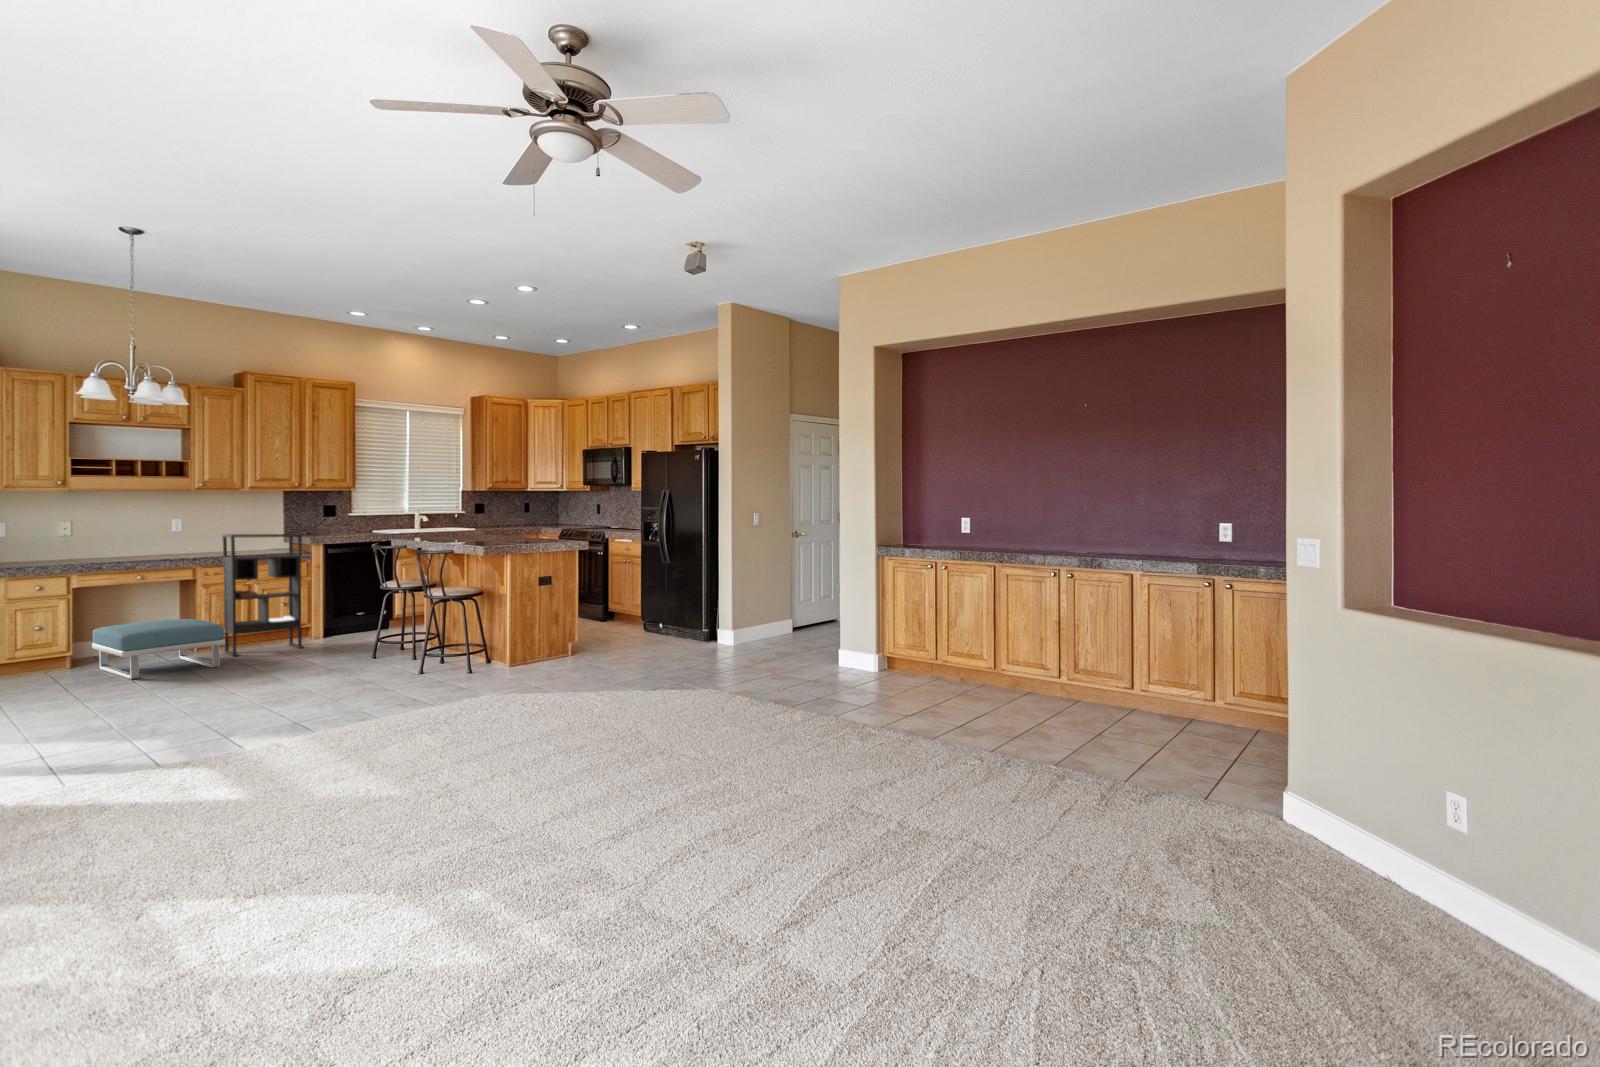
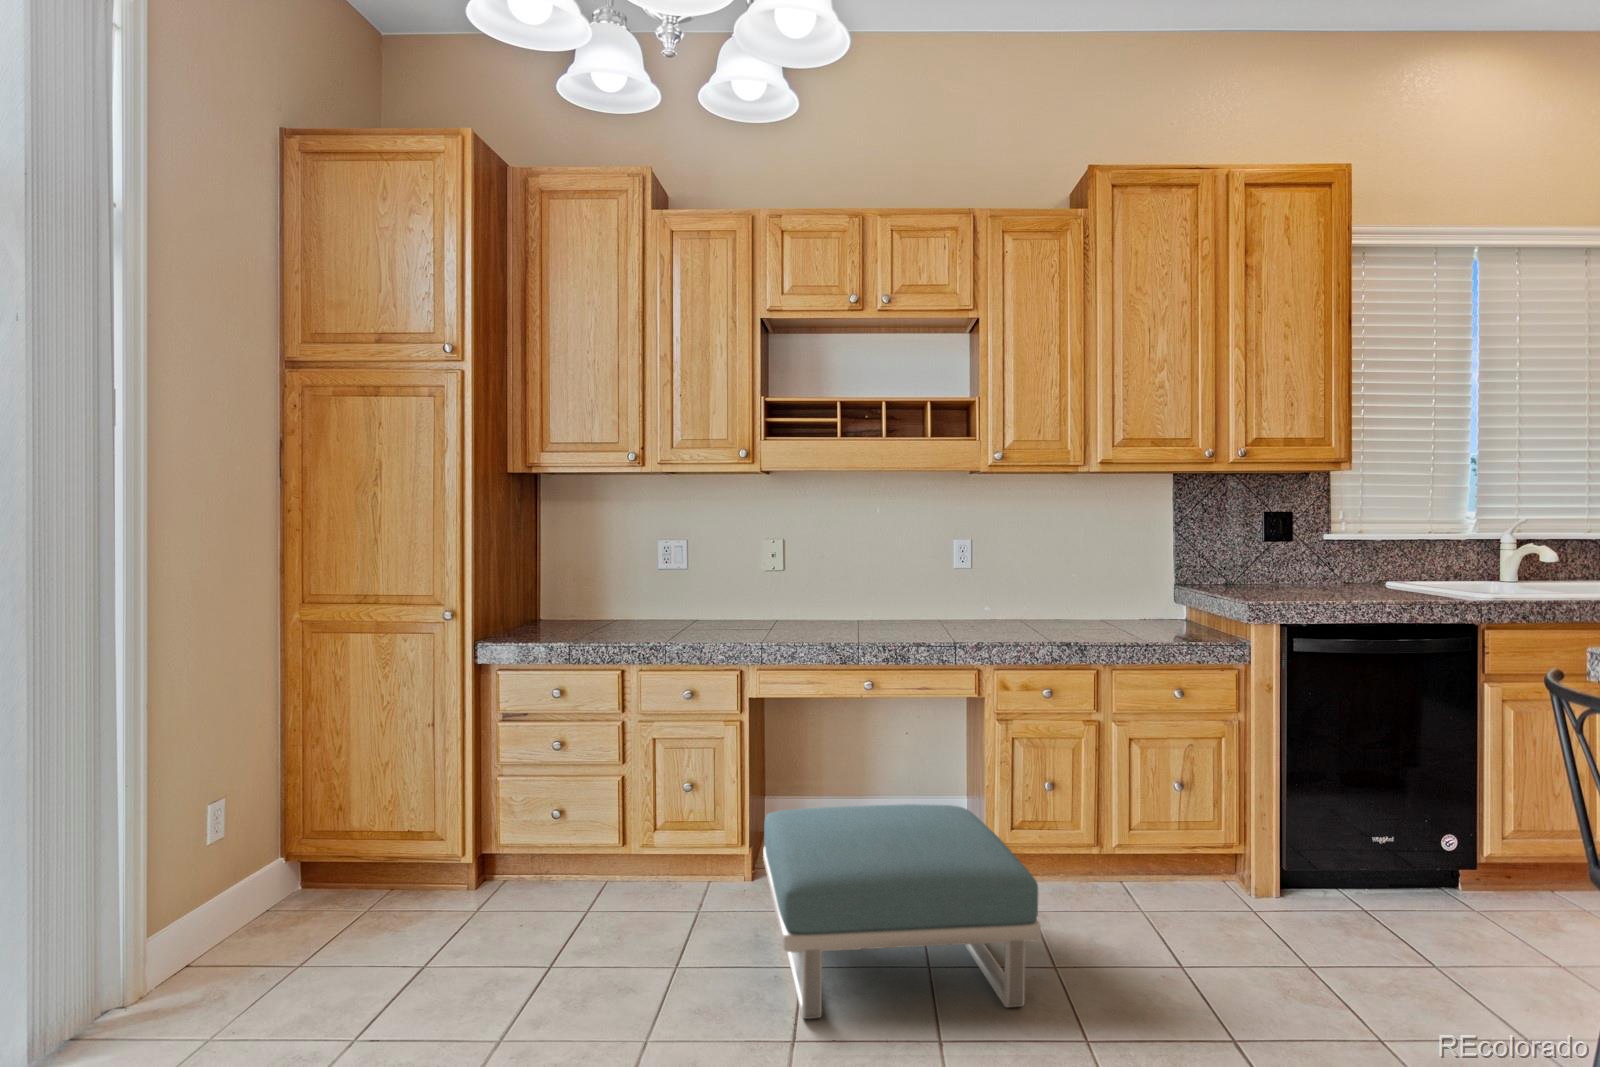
bookshelf: present [222,534,303,656] -> none [1035,586,1242,936]

